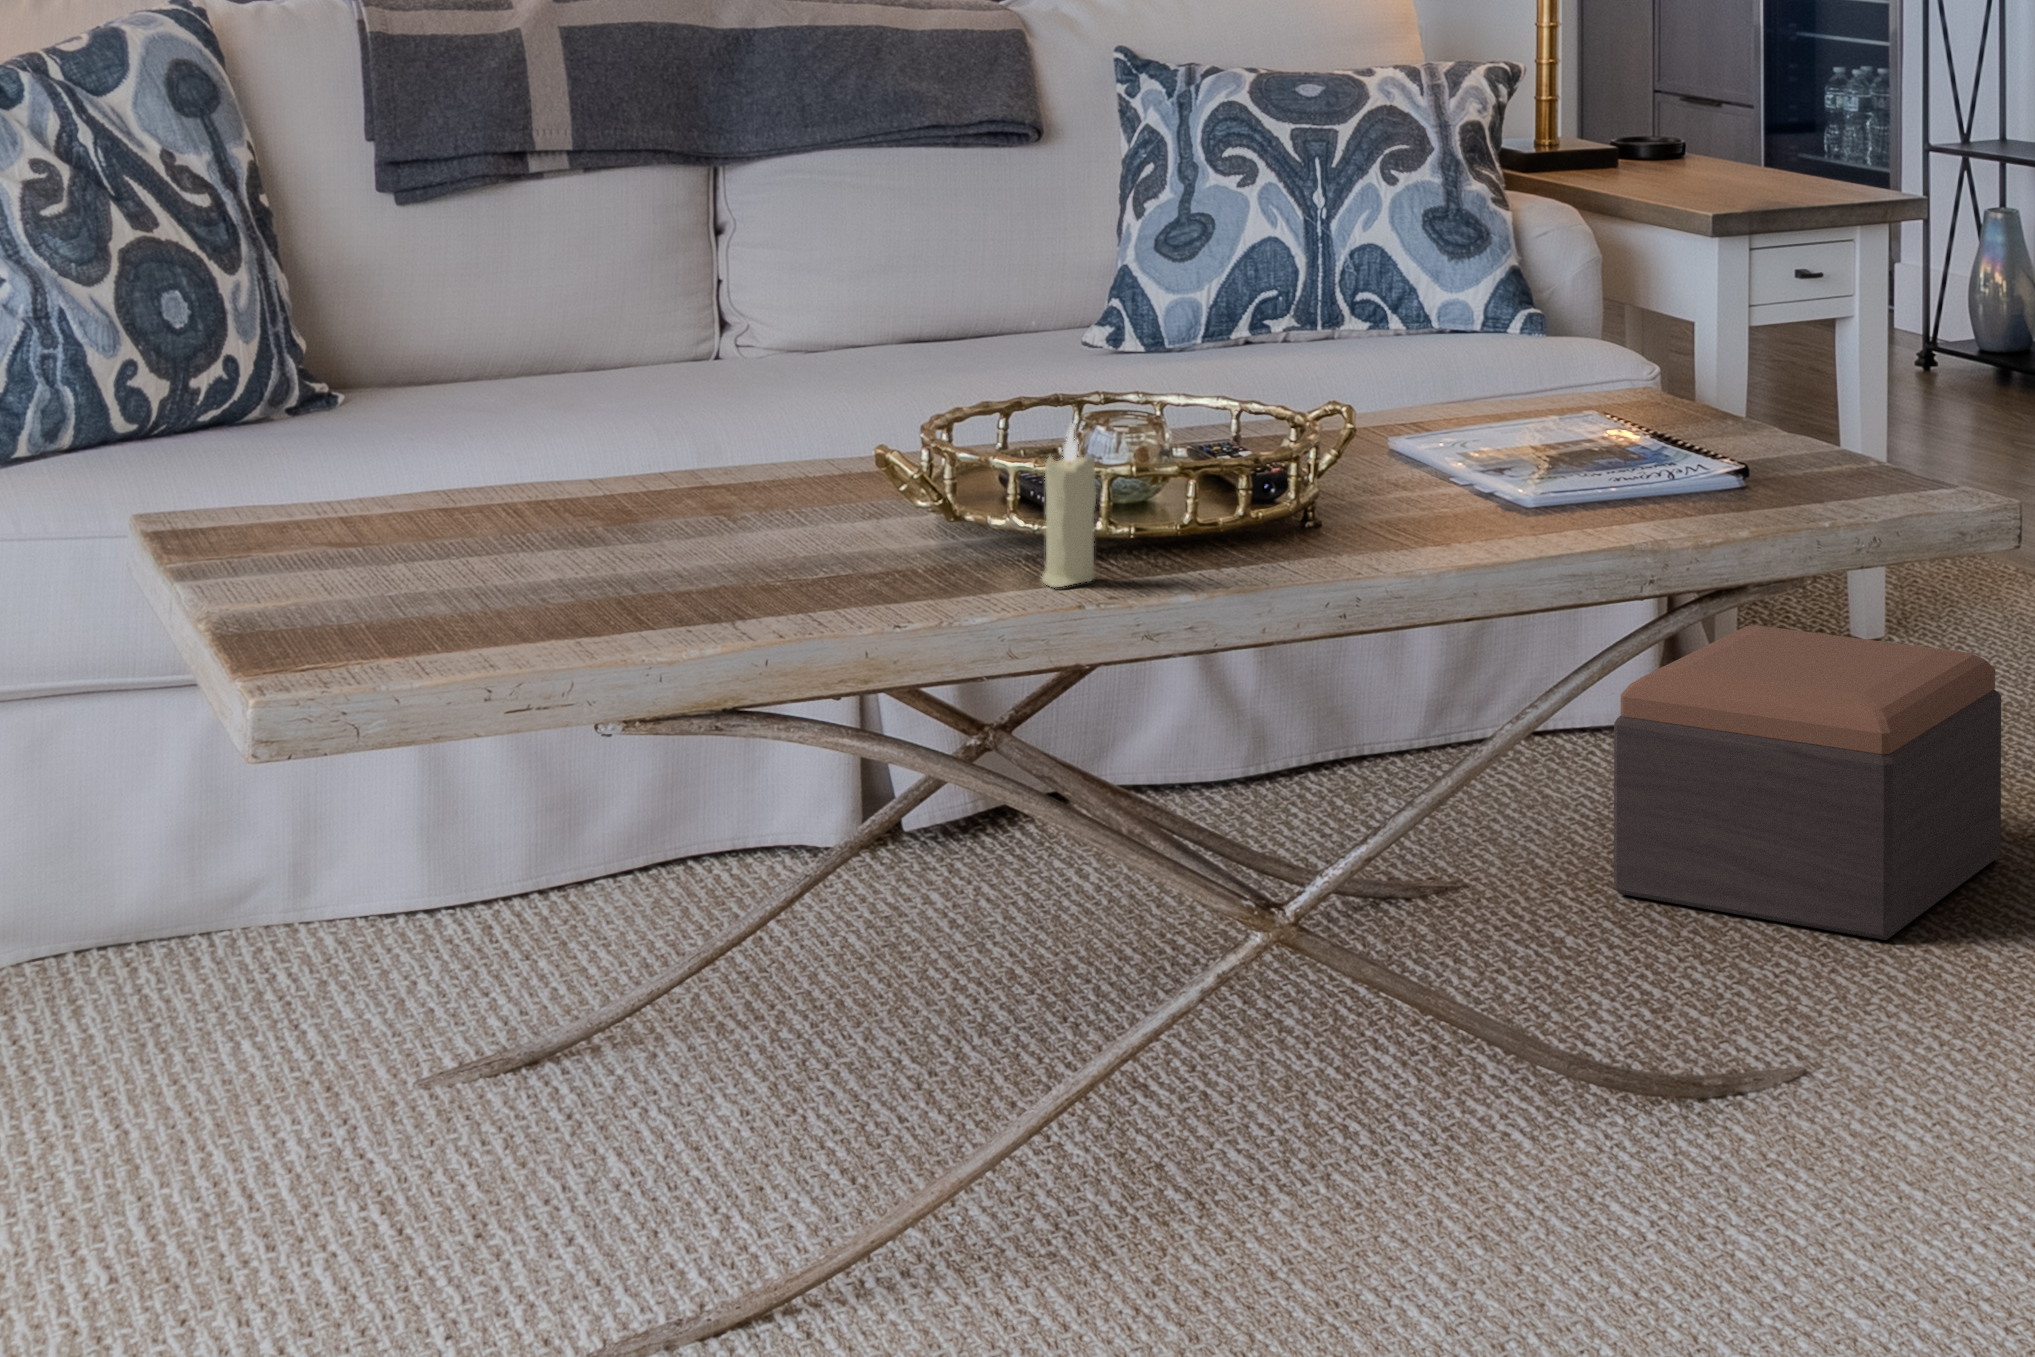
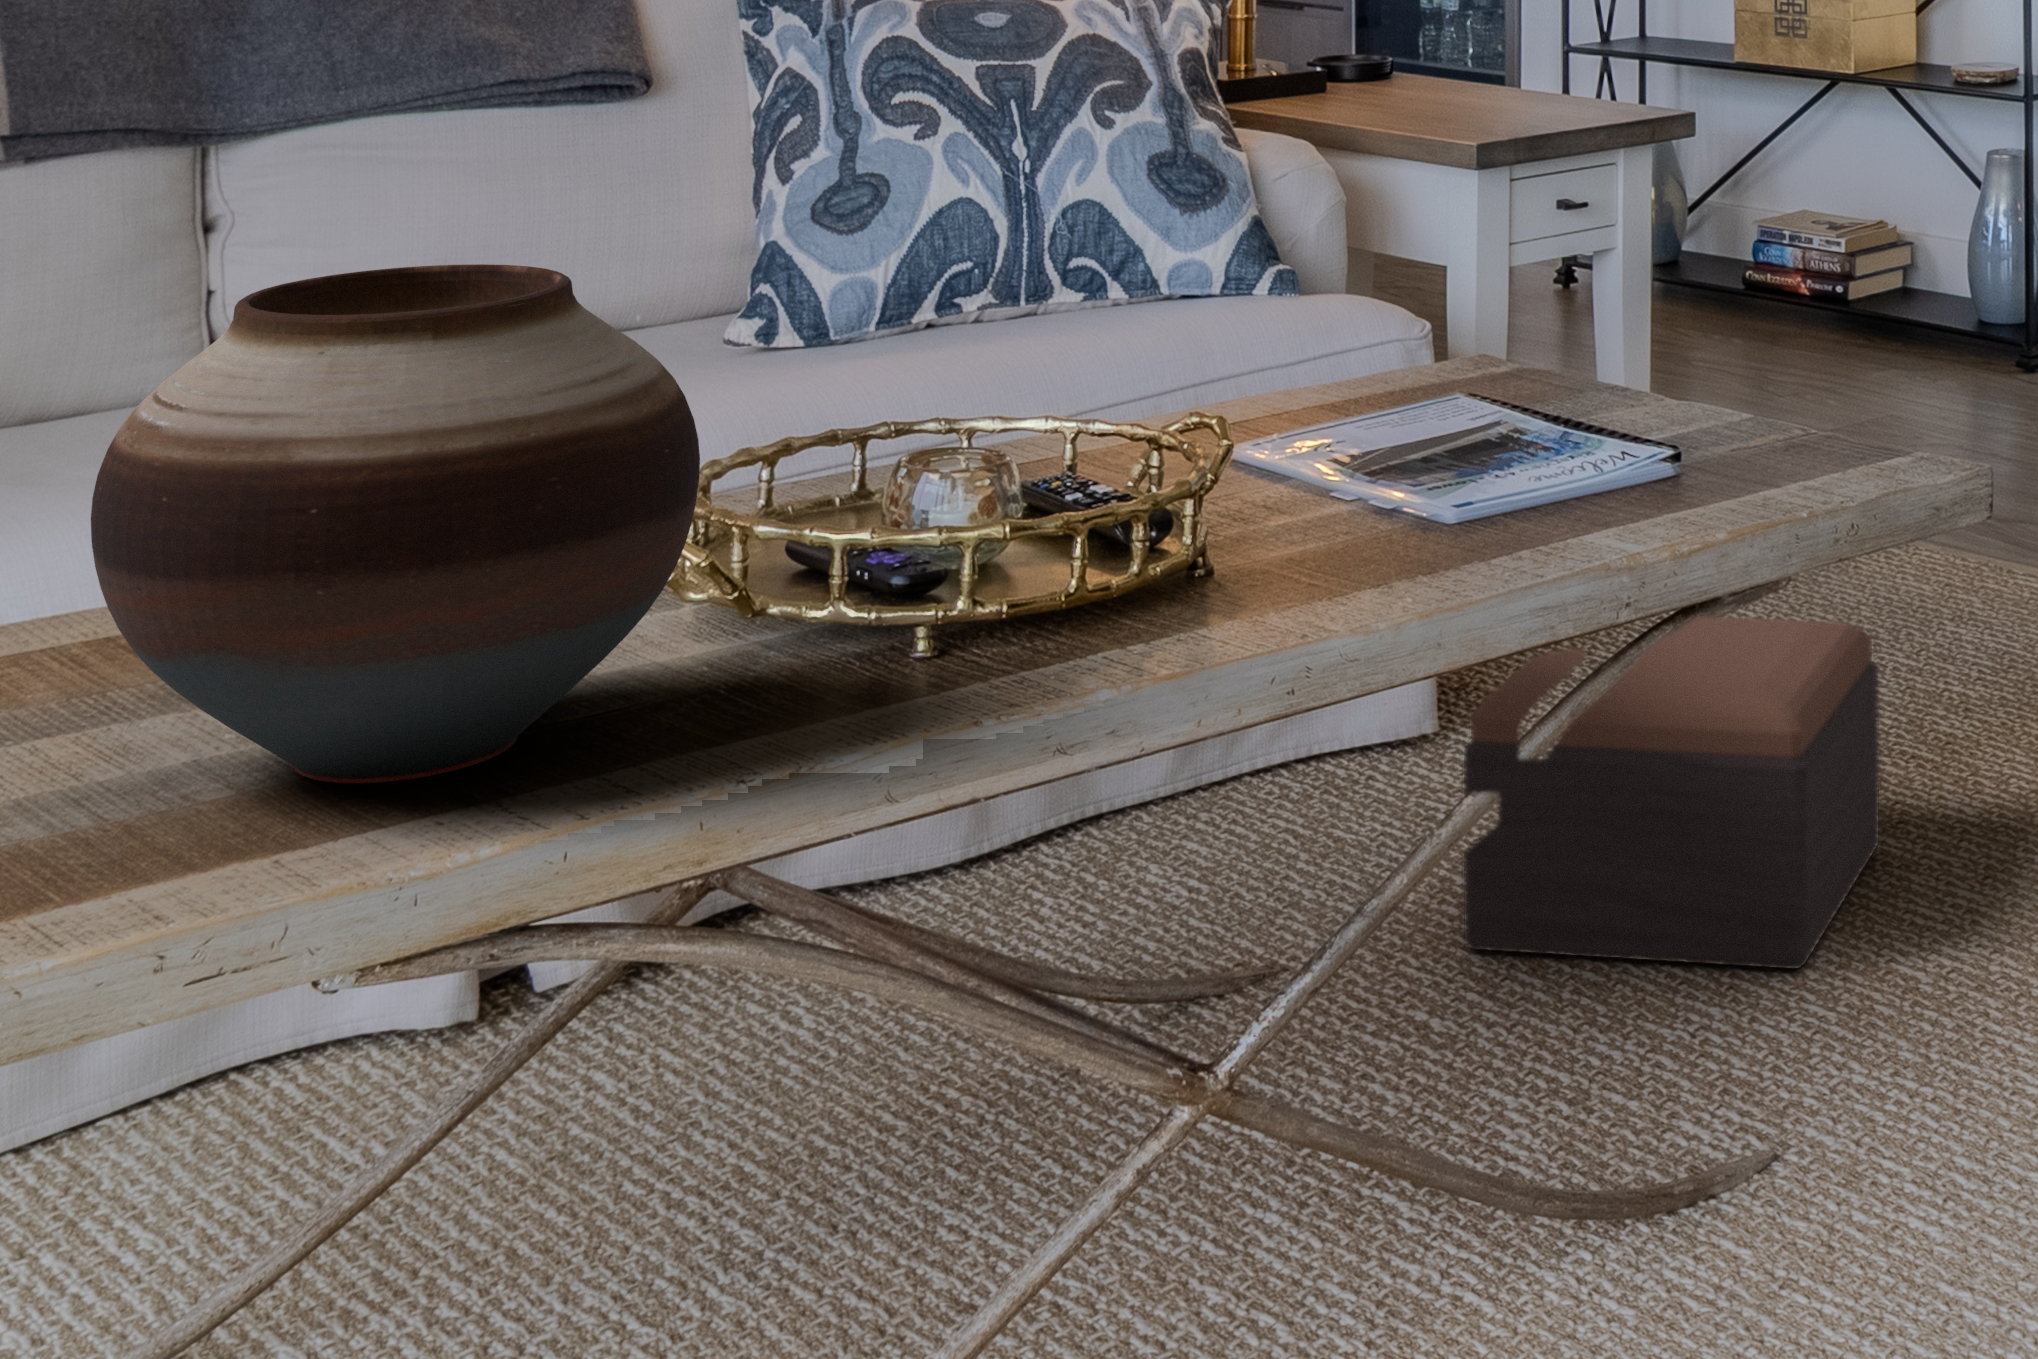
vase: none [492,236,895,597] -> present [91,264,700,783]
candle: present [1042,424,1096,587] -> none [907,485,983,708]

